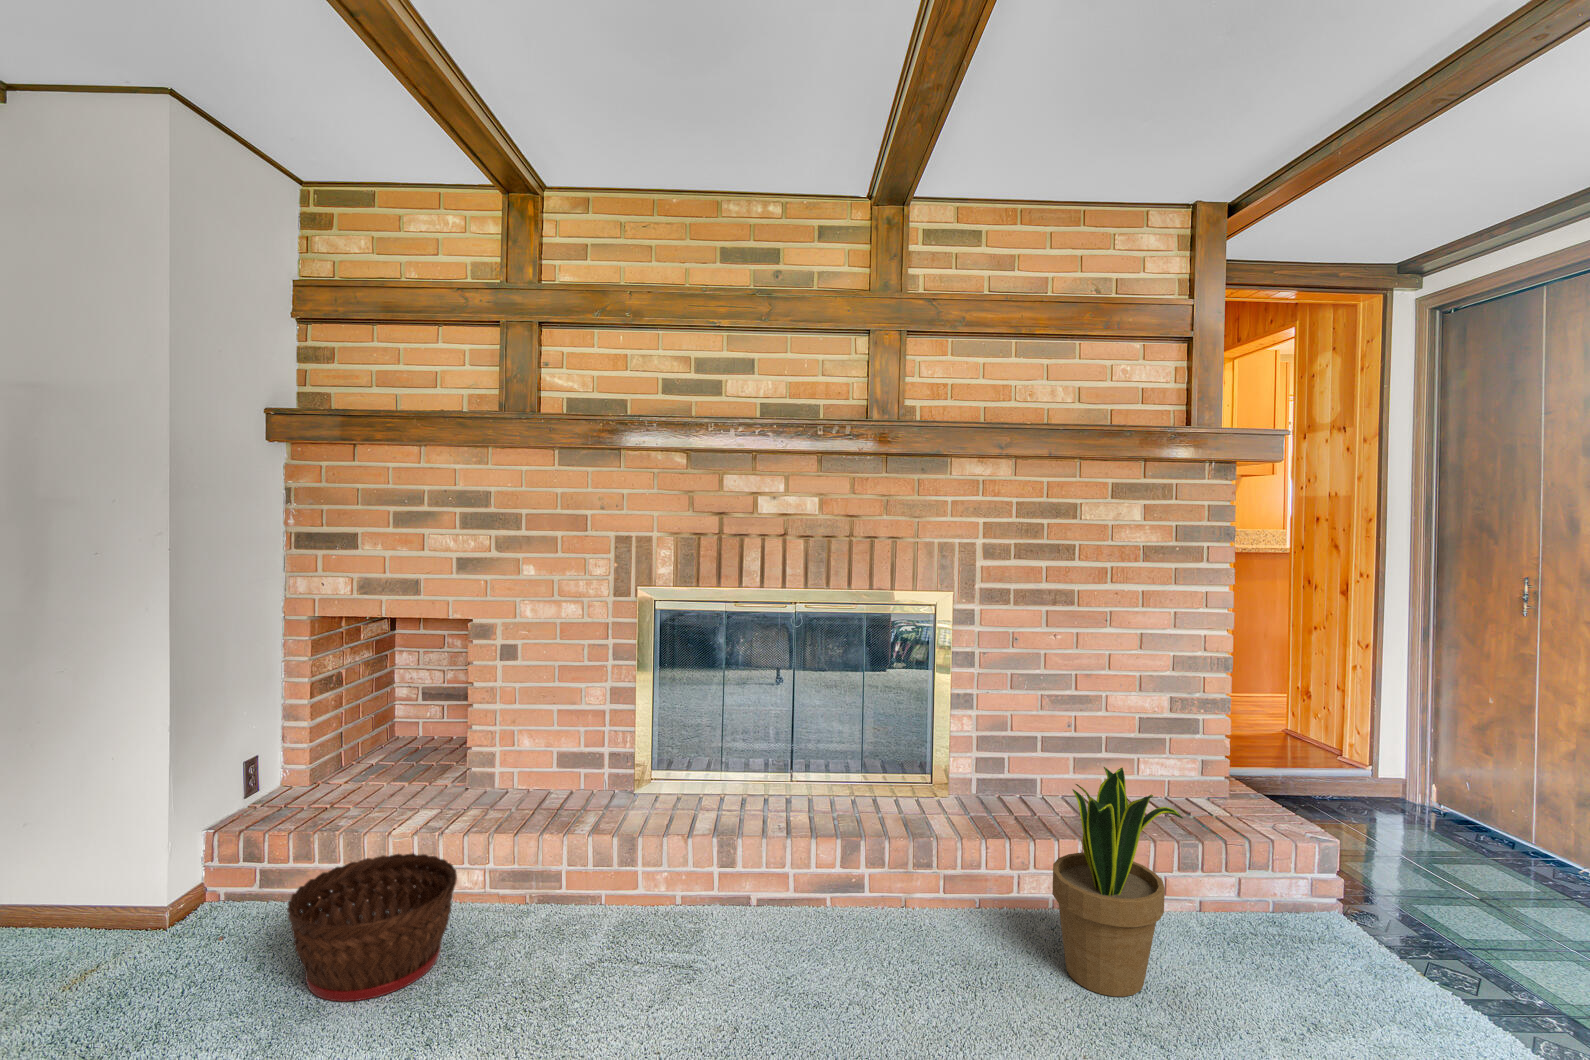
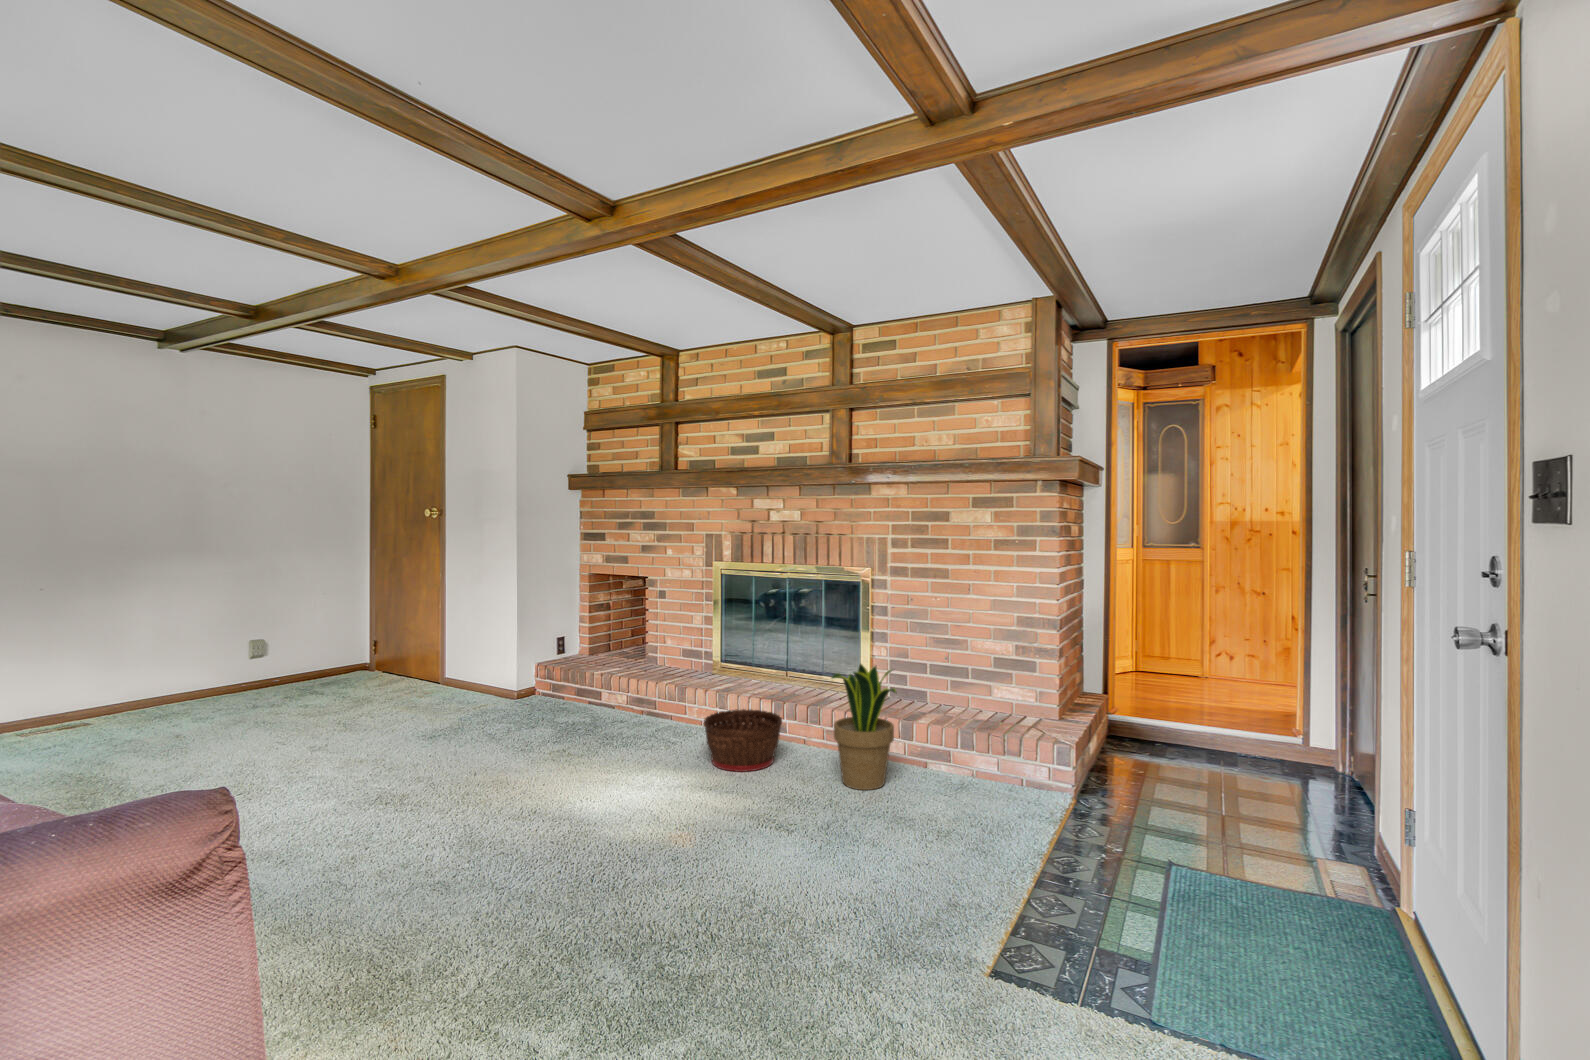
basket: present [287,853,457,1002] -> present [704,709,782,772]

